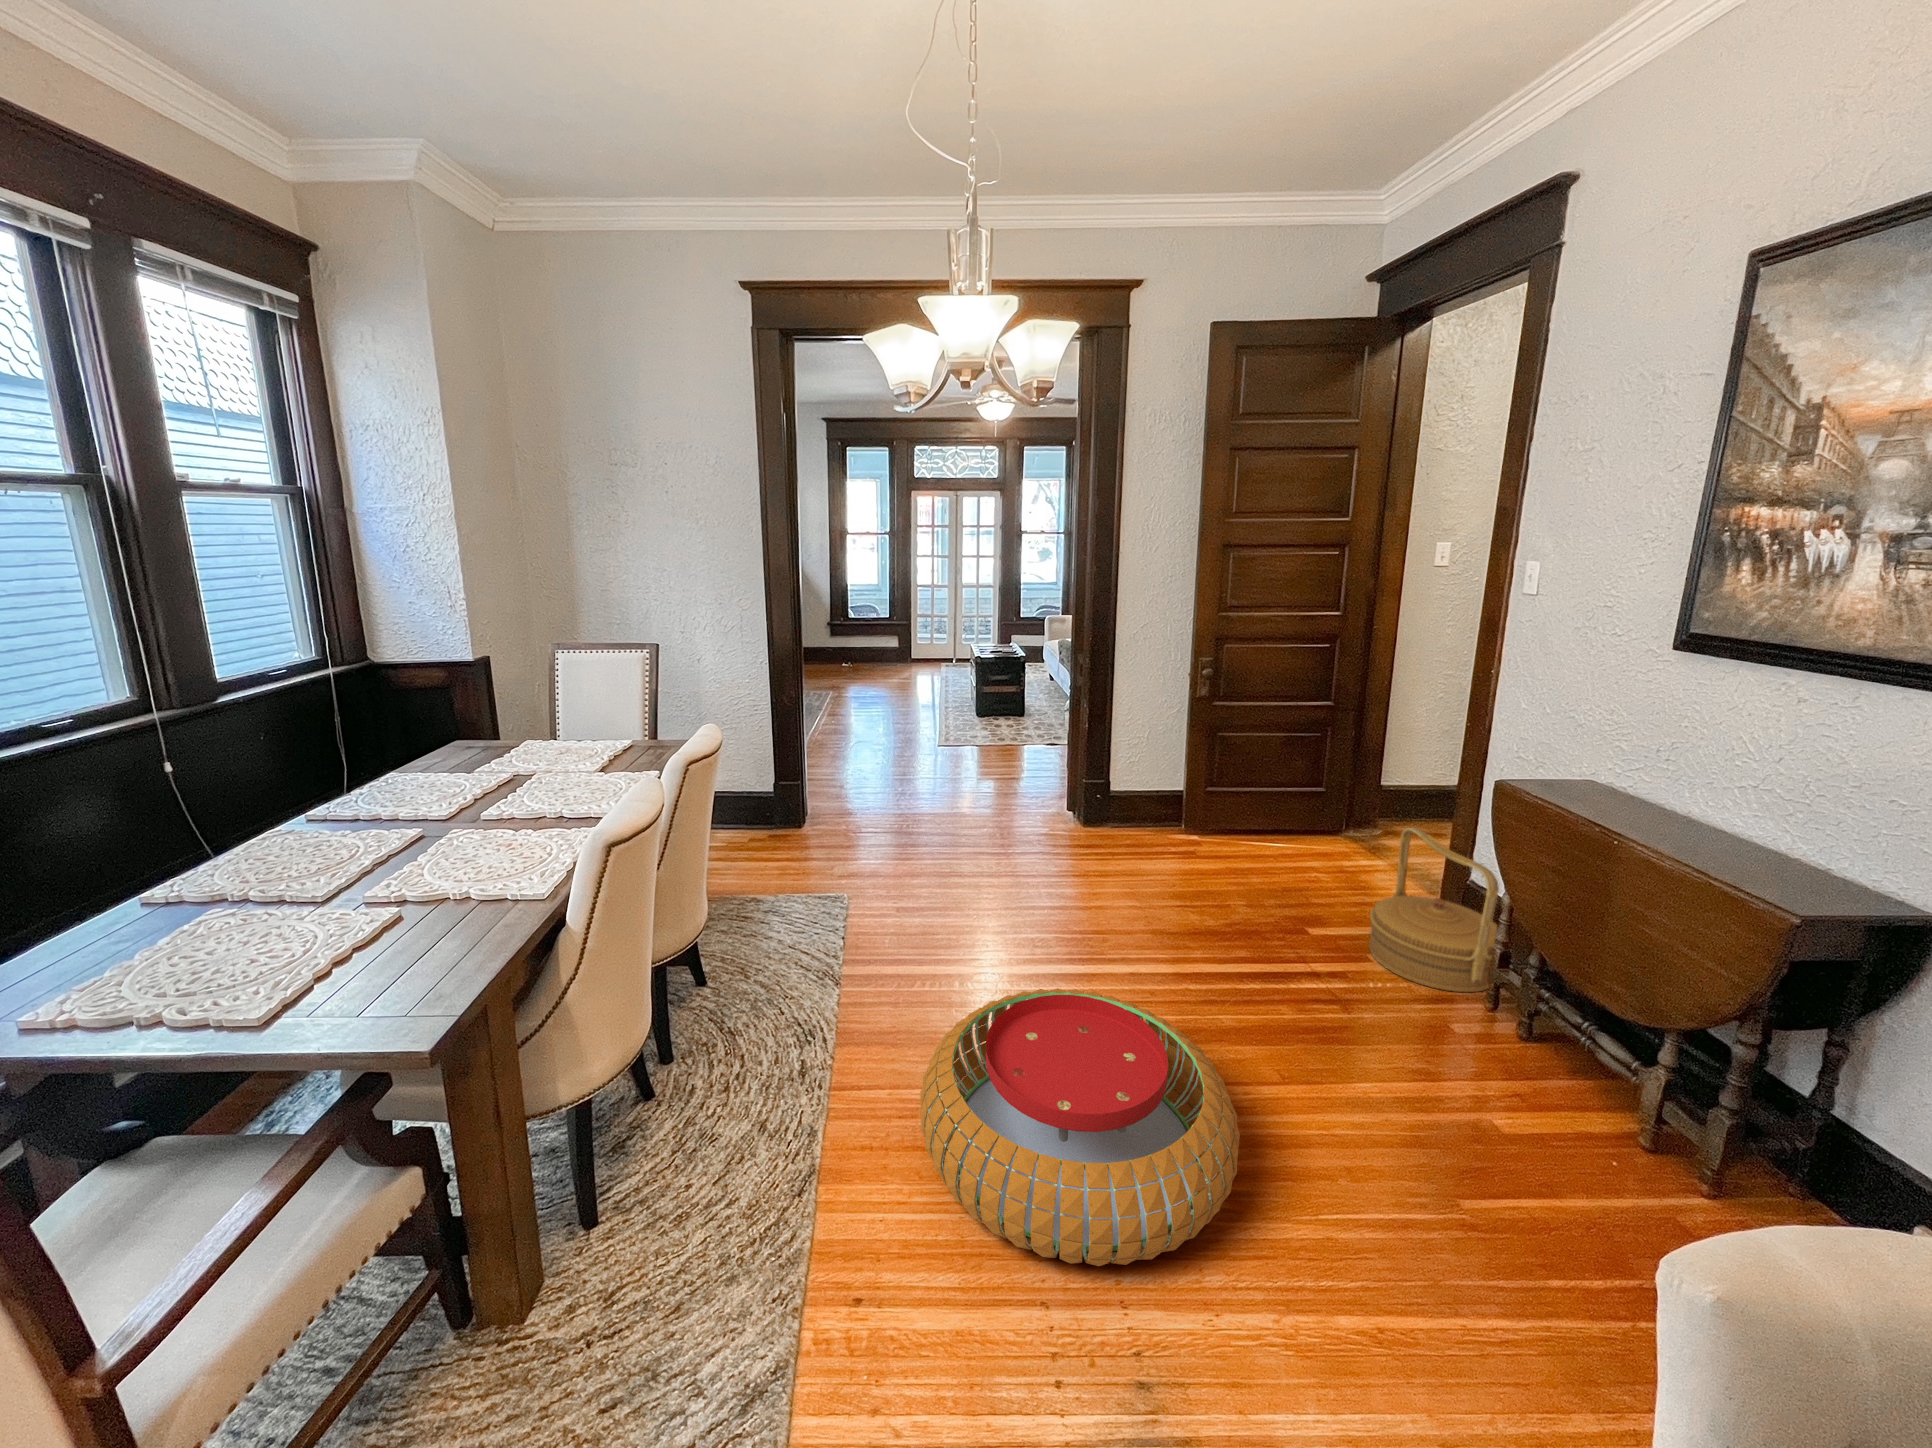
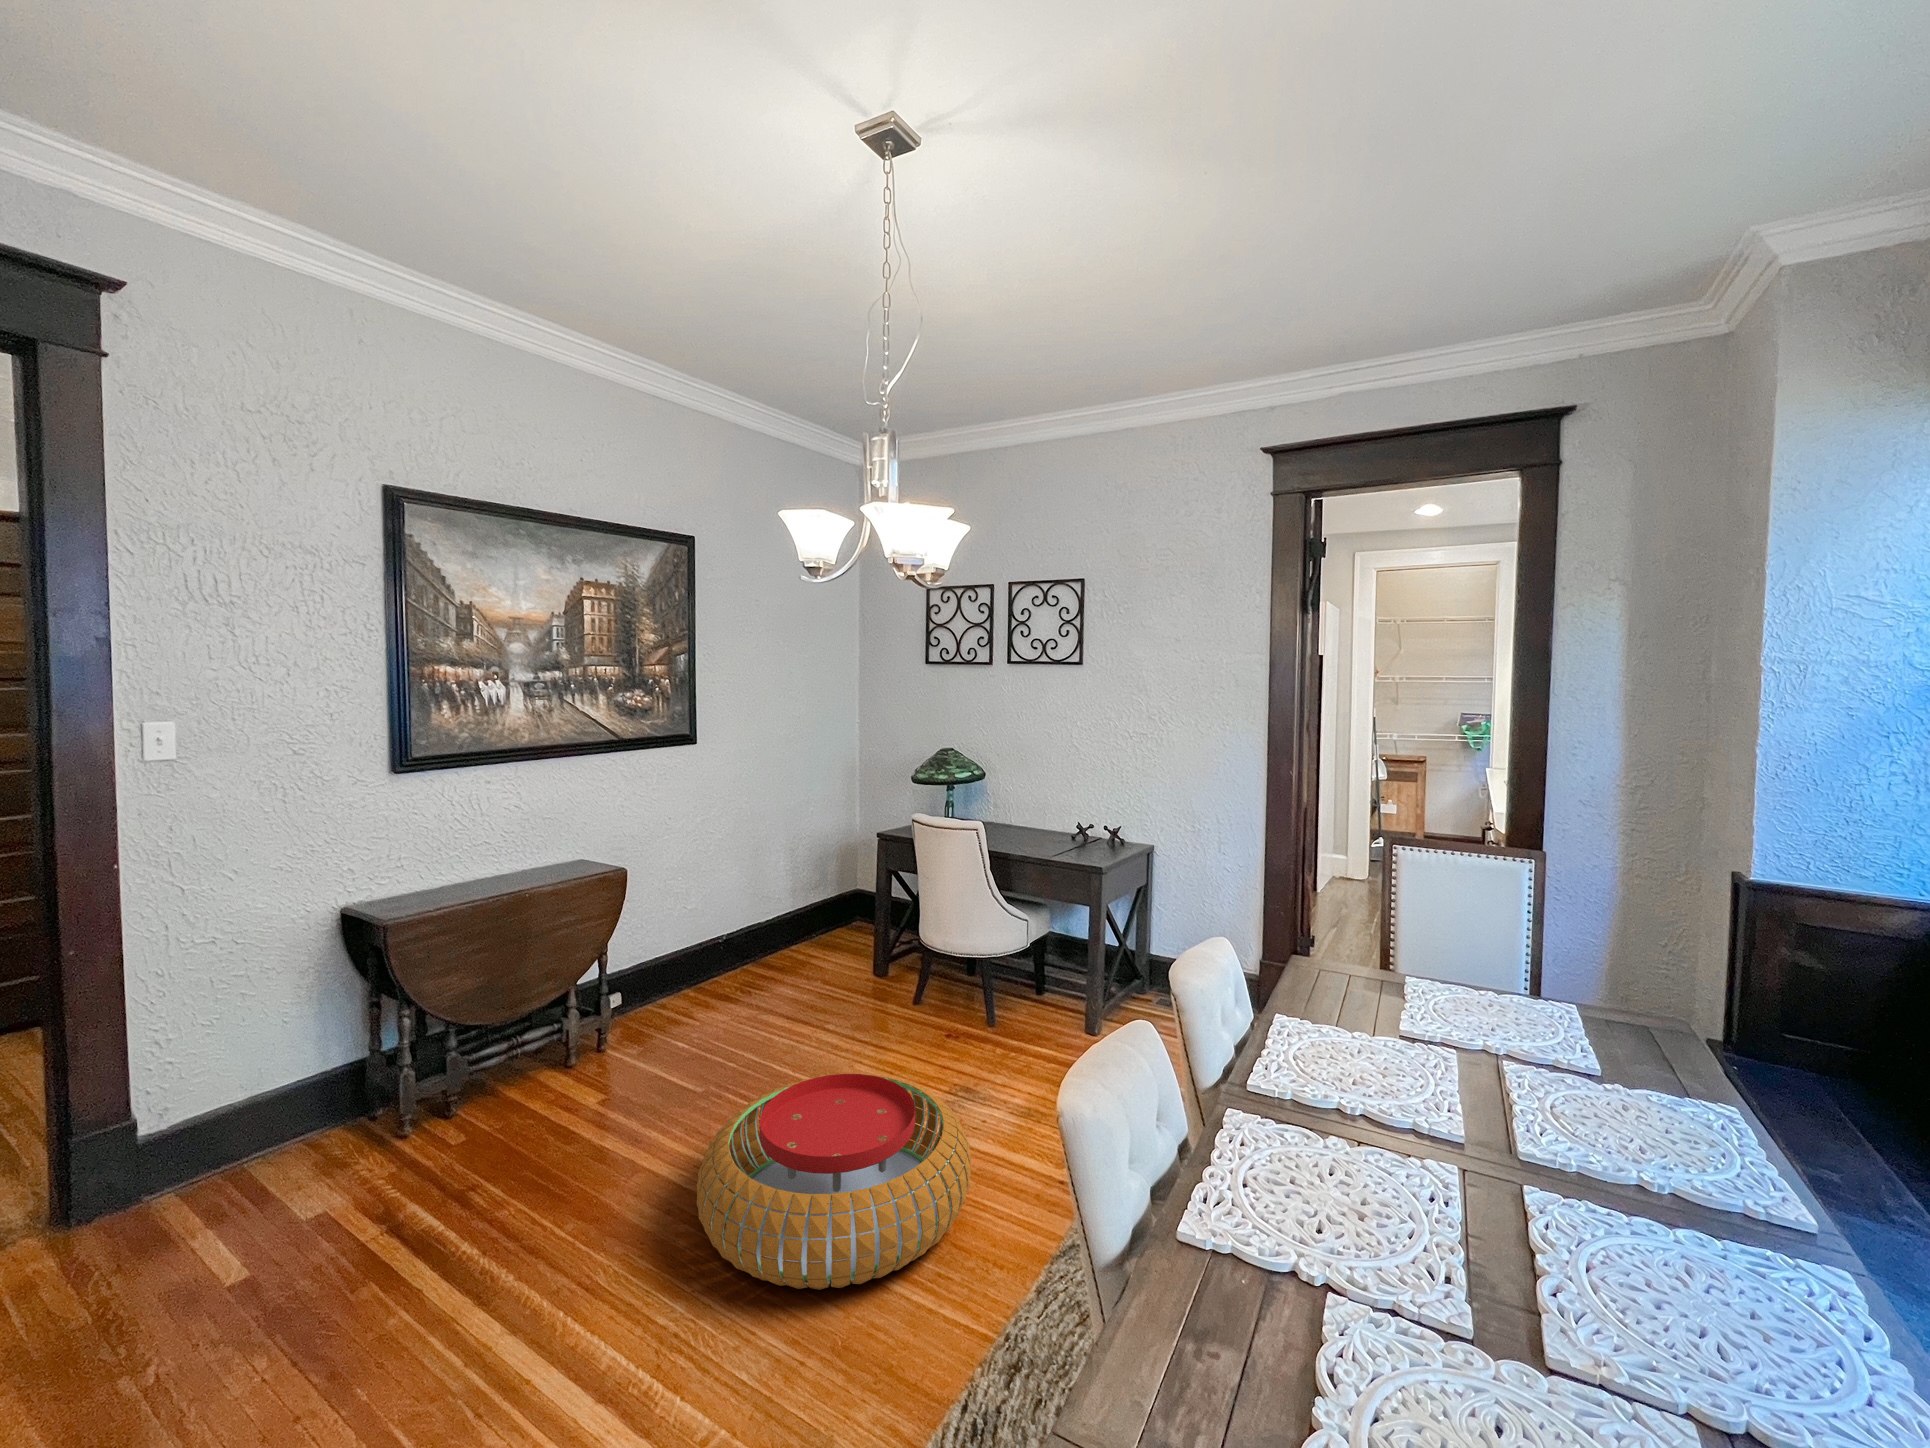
woven basket: present [1369,828,1499,992] -> none [190,1017,382,1226]

